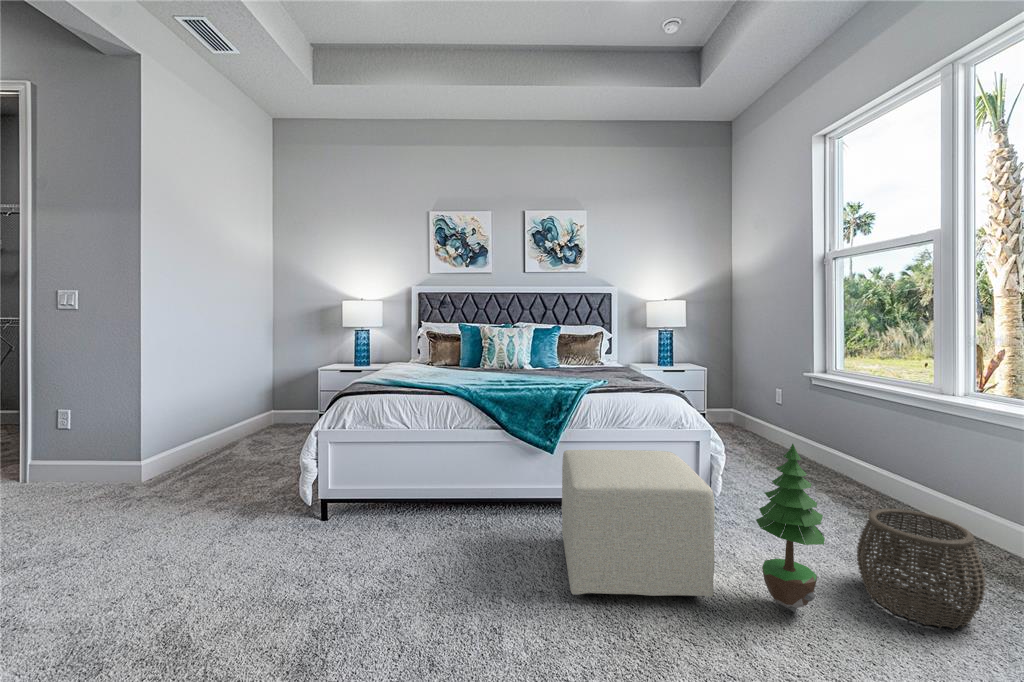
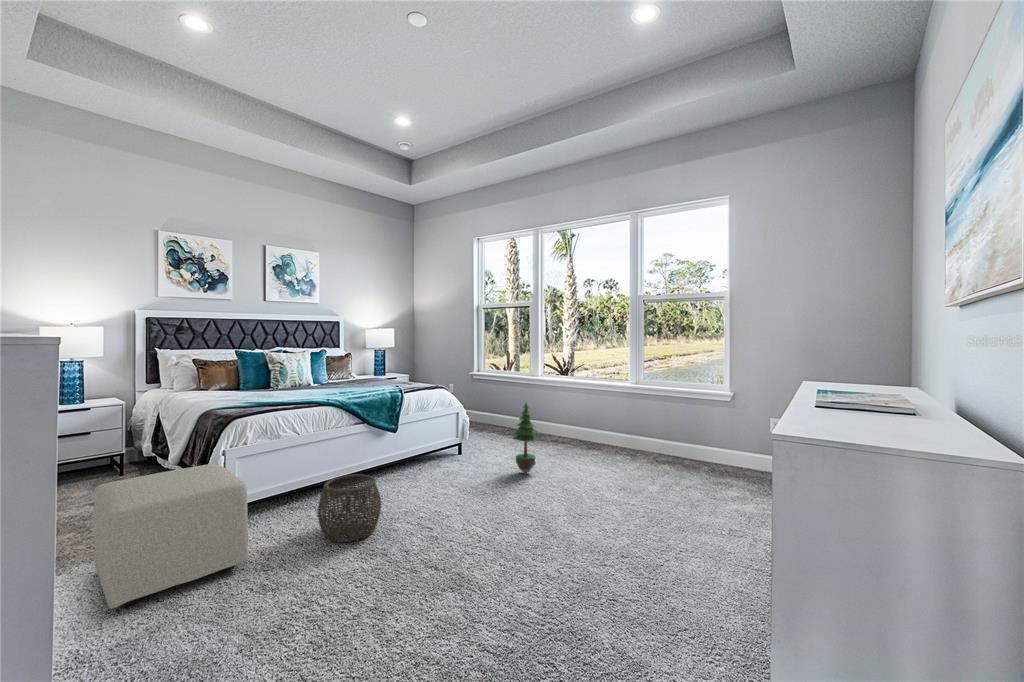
ottoman: present [562,450,715,598] -> present [94,464,248,609]
woven basket: present [857,509,986,629] -> present [318,474,381,543]

